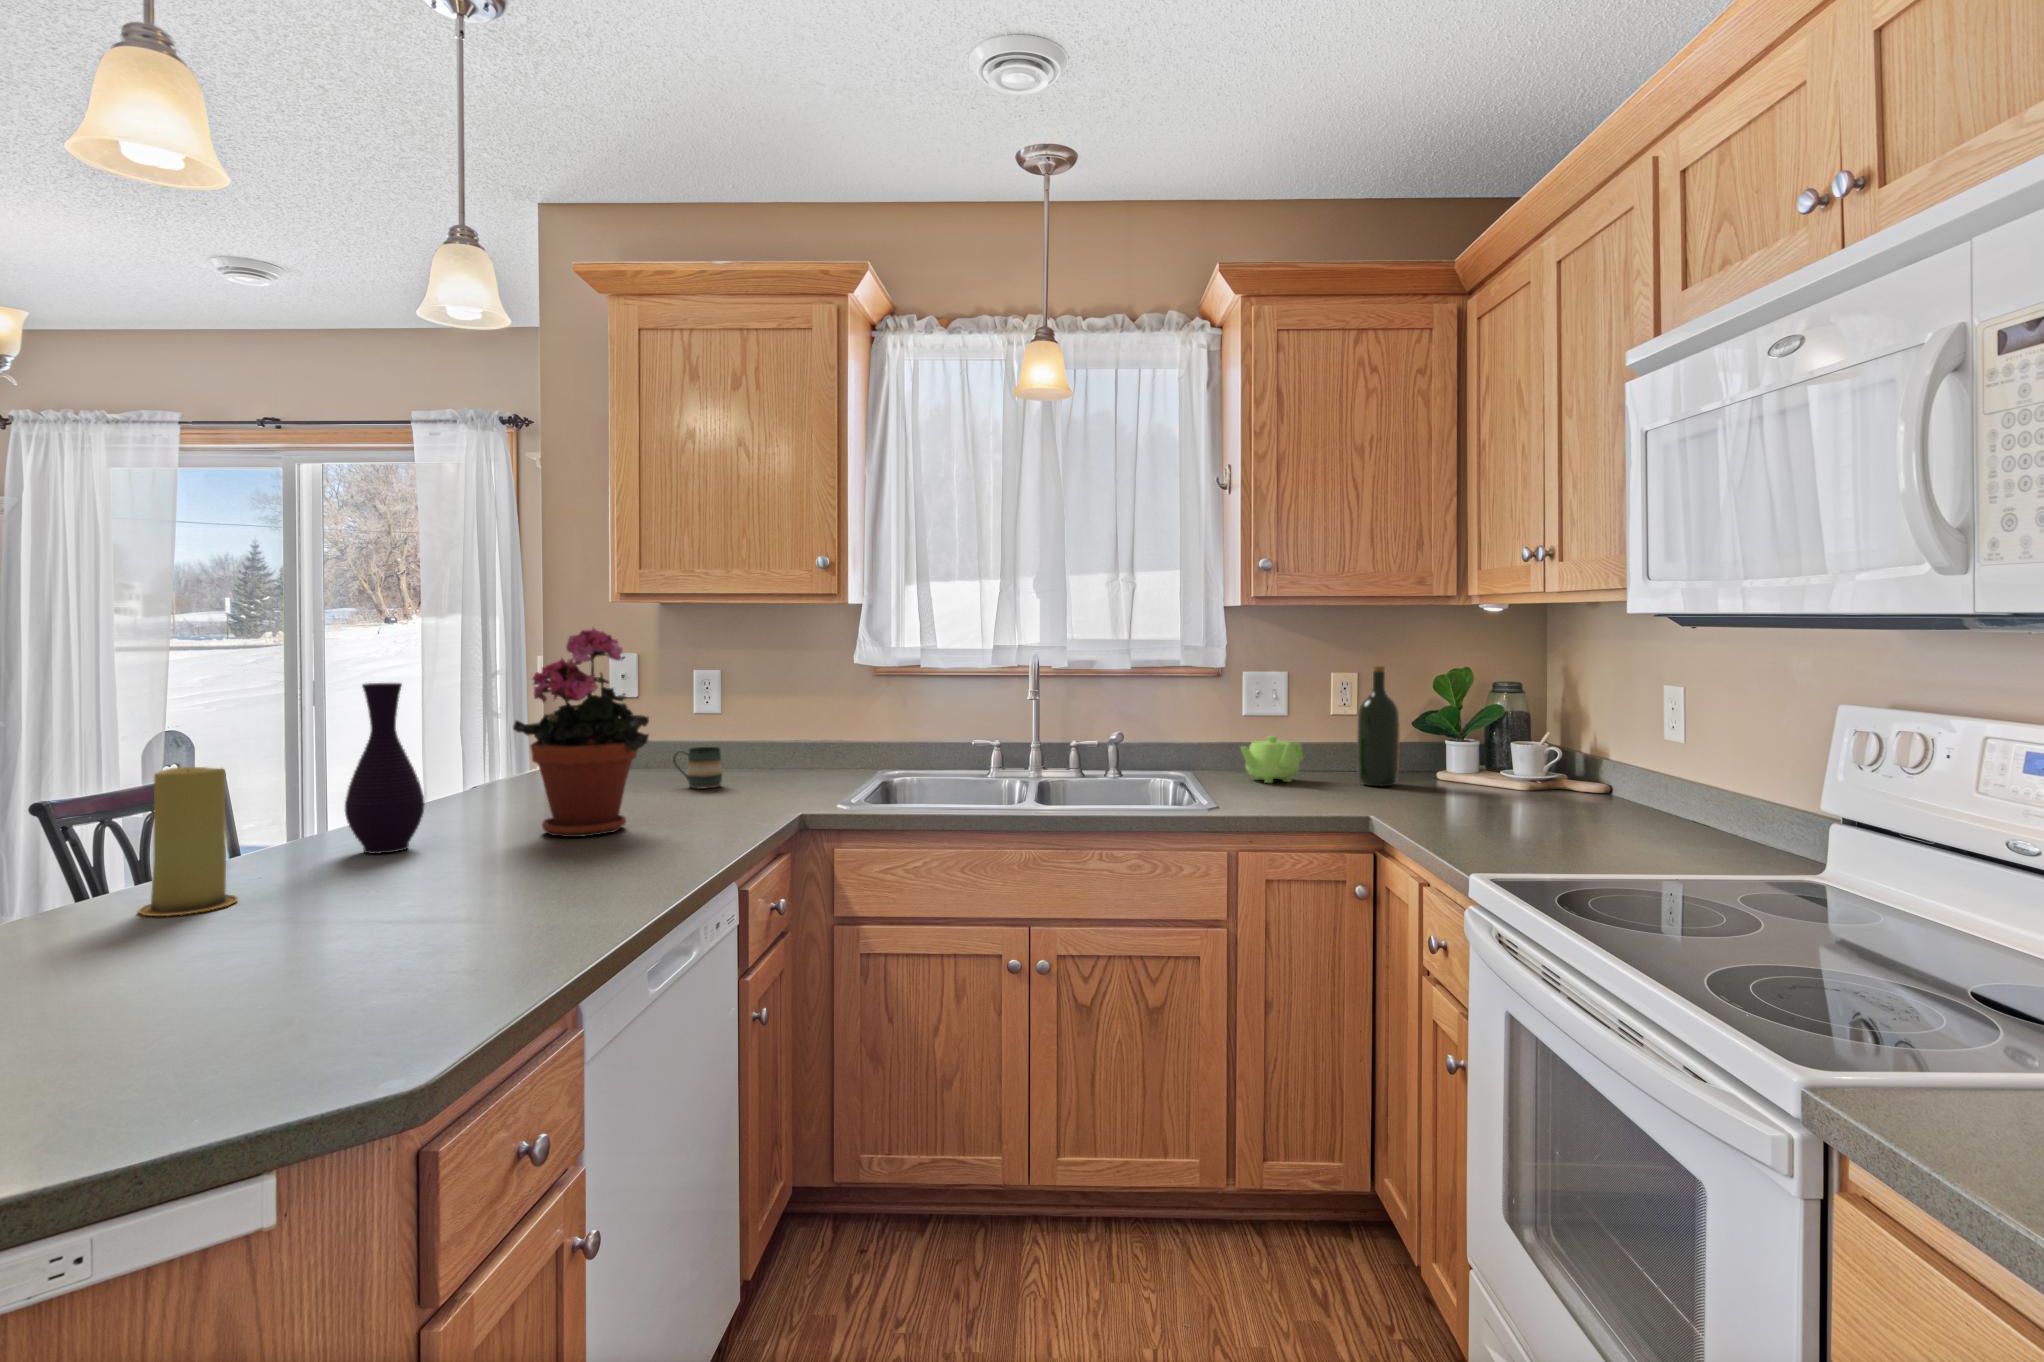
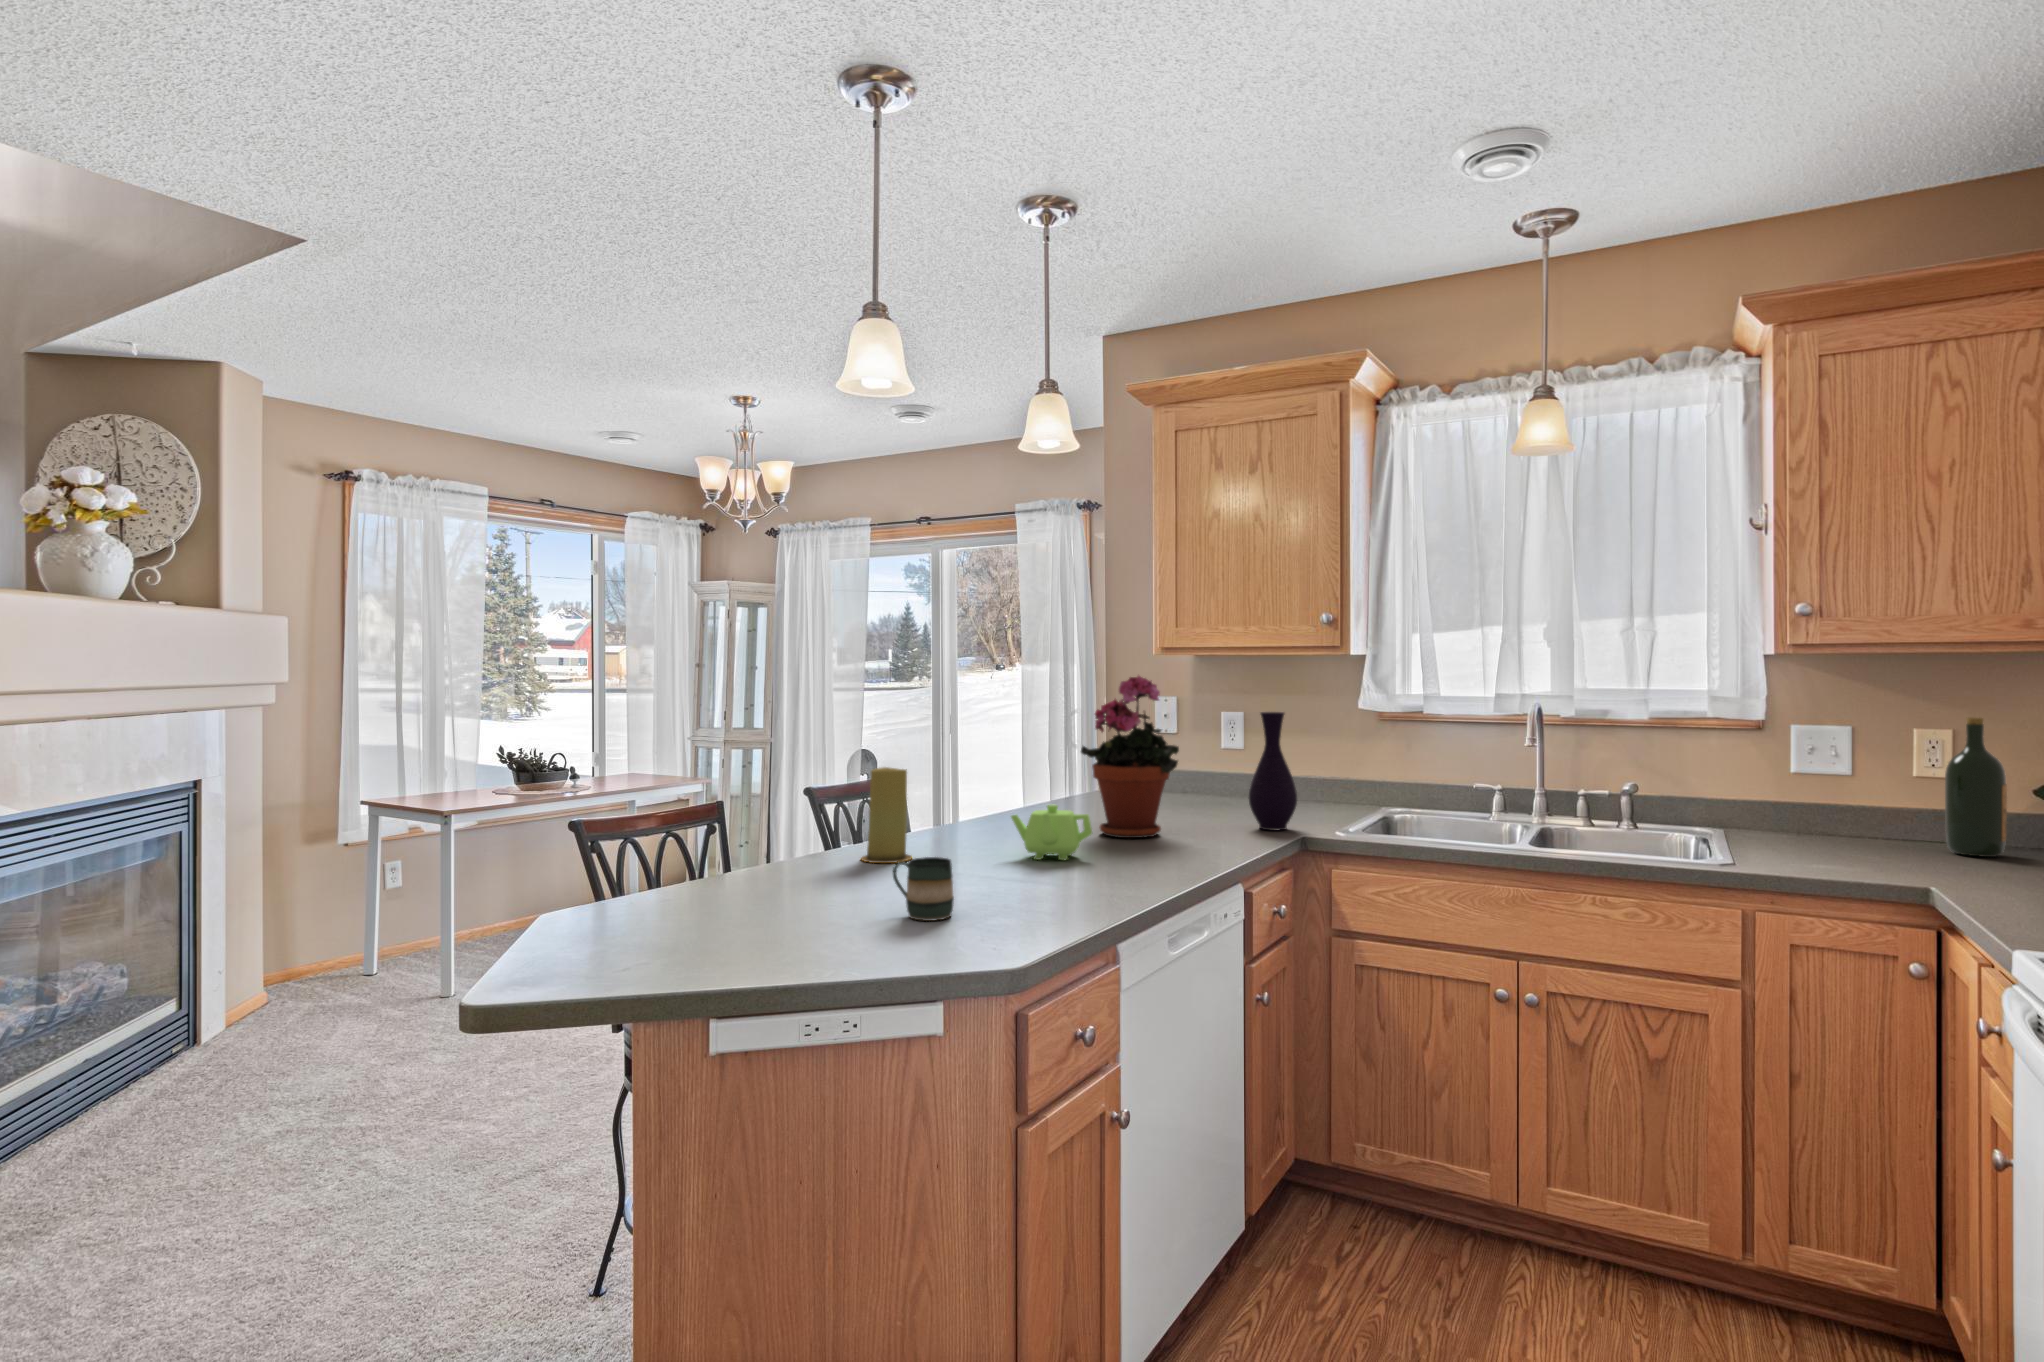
vase: present [345,683,425,854] -> present [1249,712,1297,830]
teapot: present [1240,736,1303,783] -> present [1011,804,1092,860]
mug: present [673,747,722,789] -> present [893,857,954,921]

